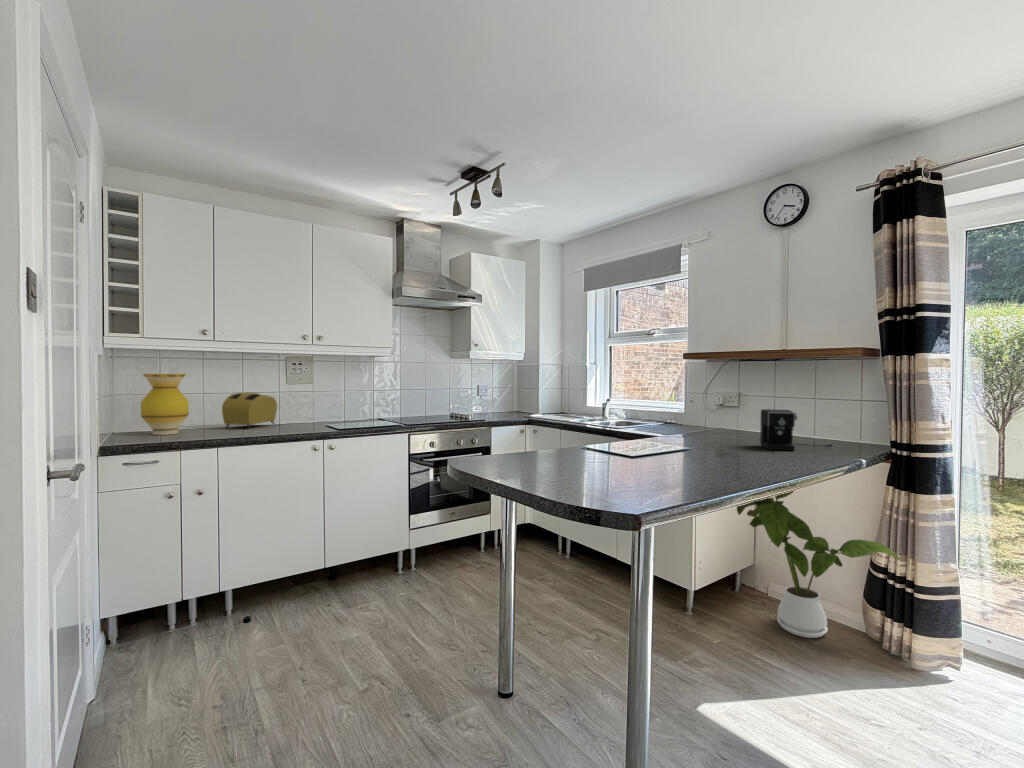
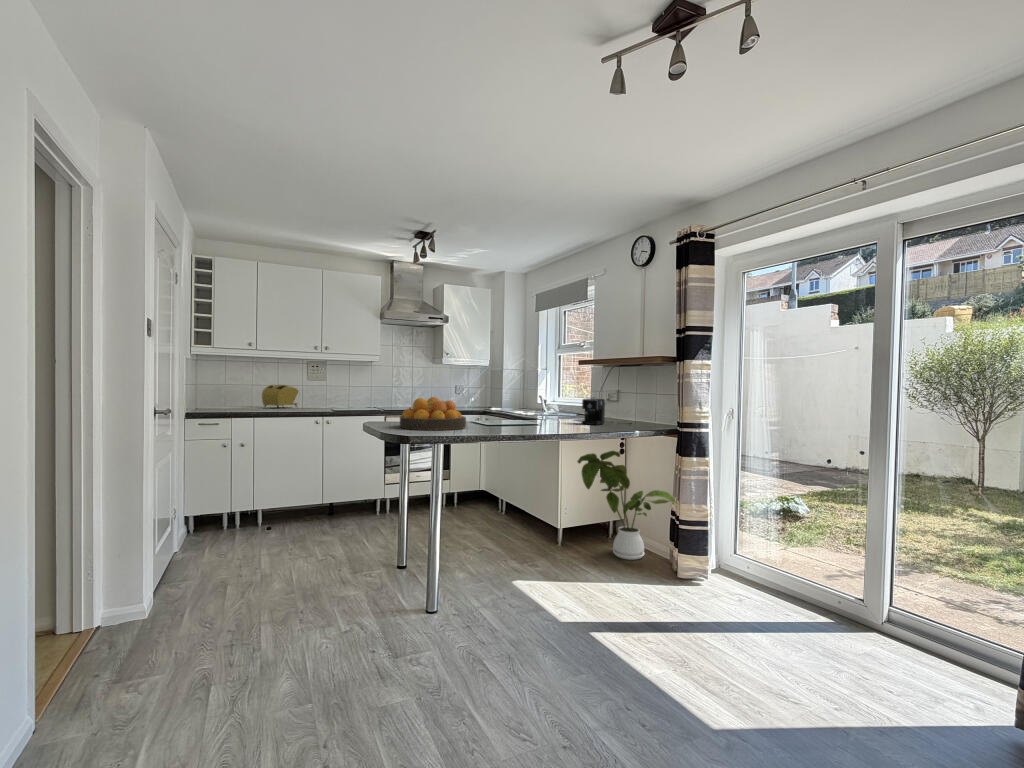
vase: present [141,374,189,435] -> none [211,370,240,409]
fruit bowl: none [540,419,660,487] -> present [400,397,466,430]

